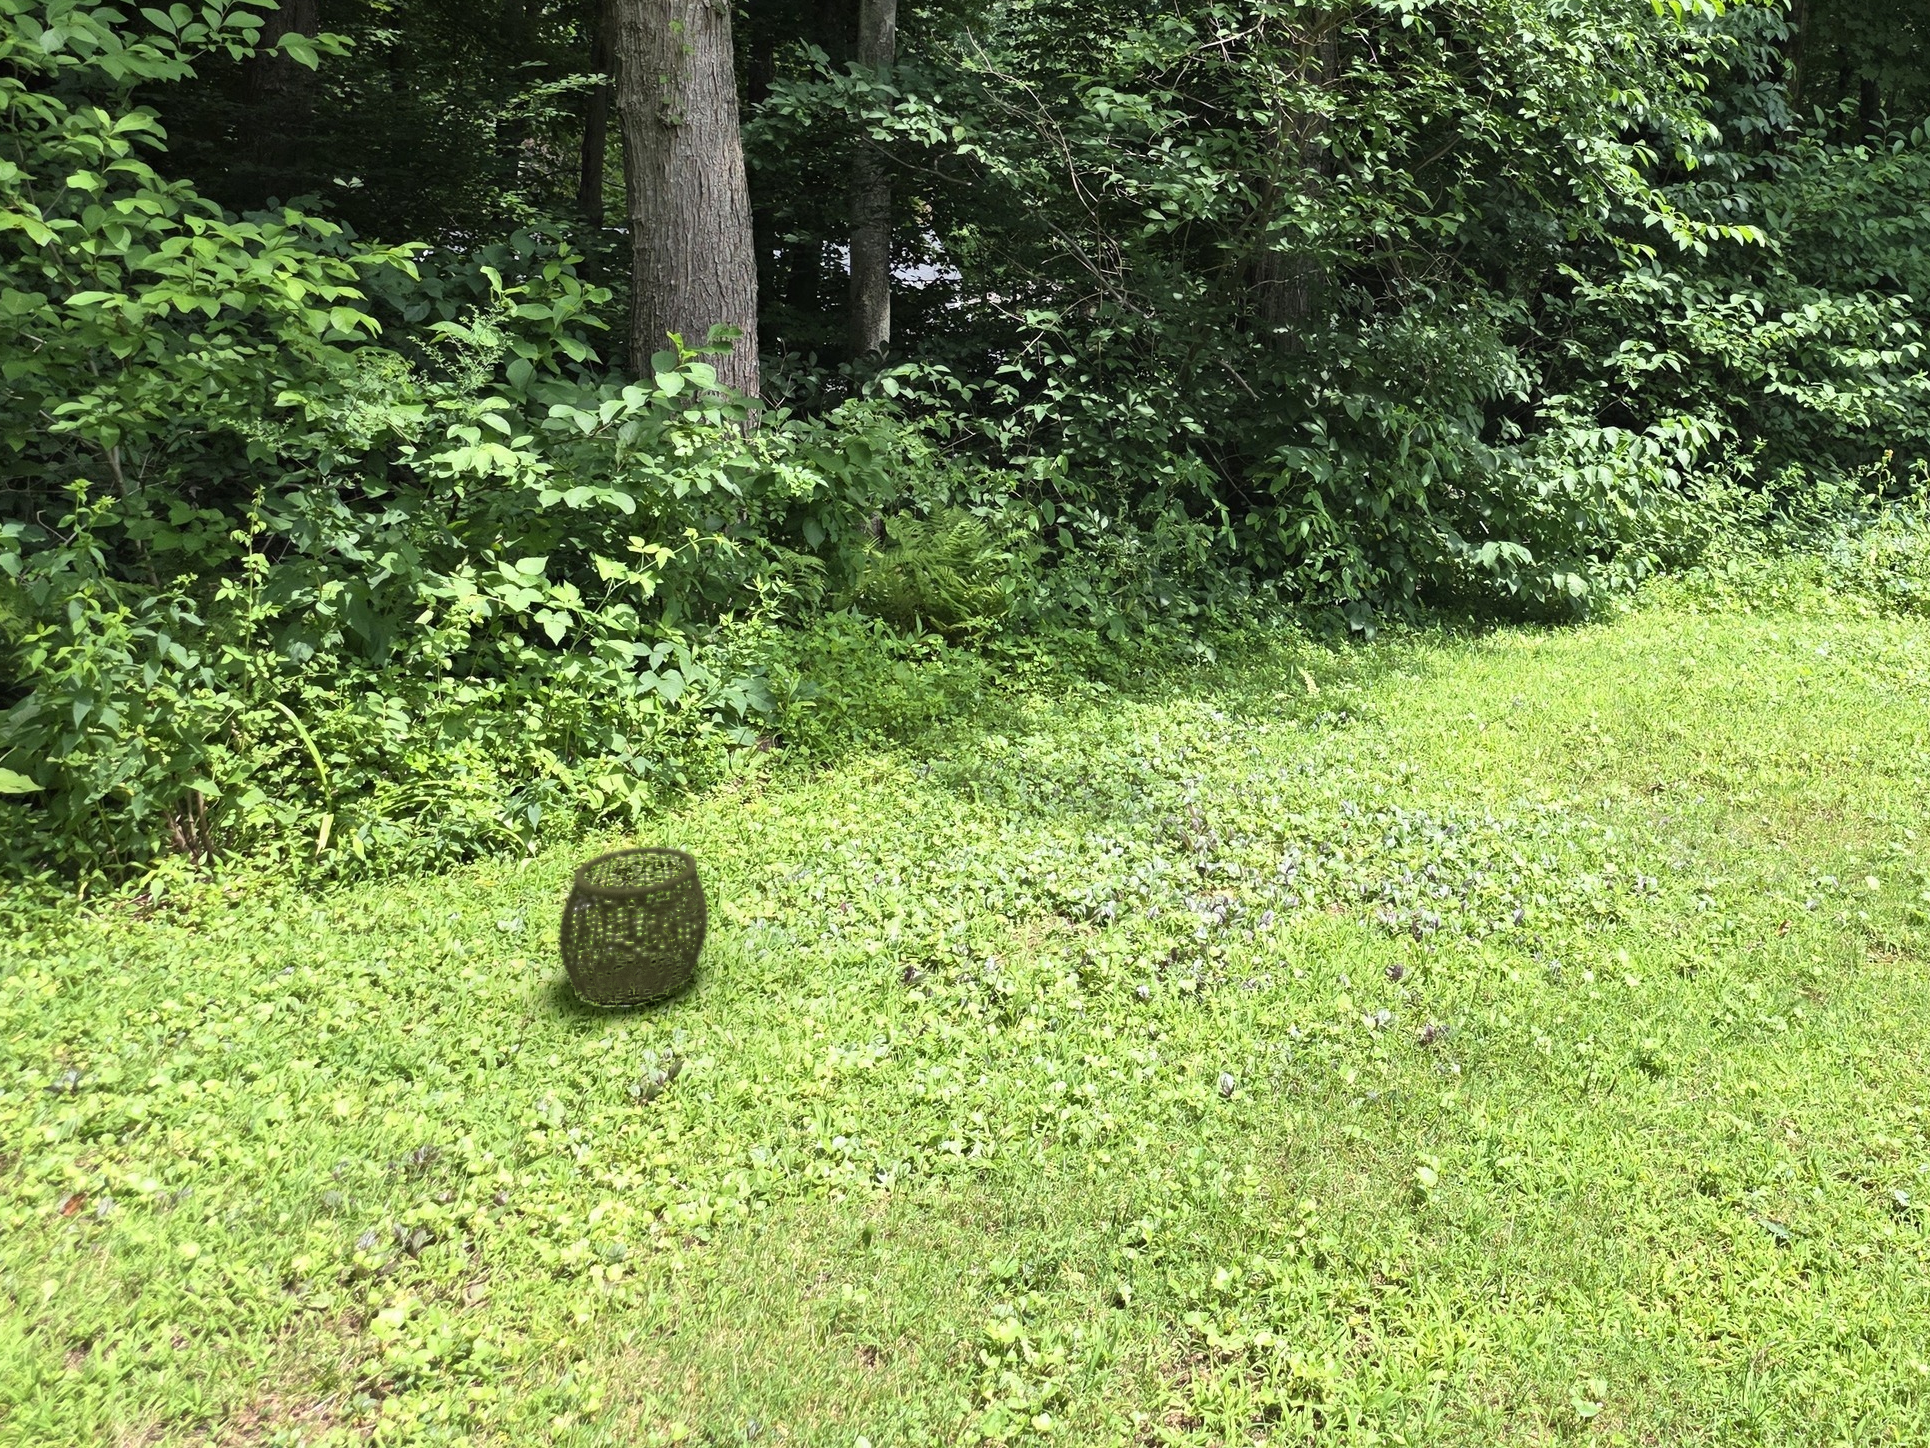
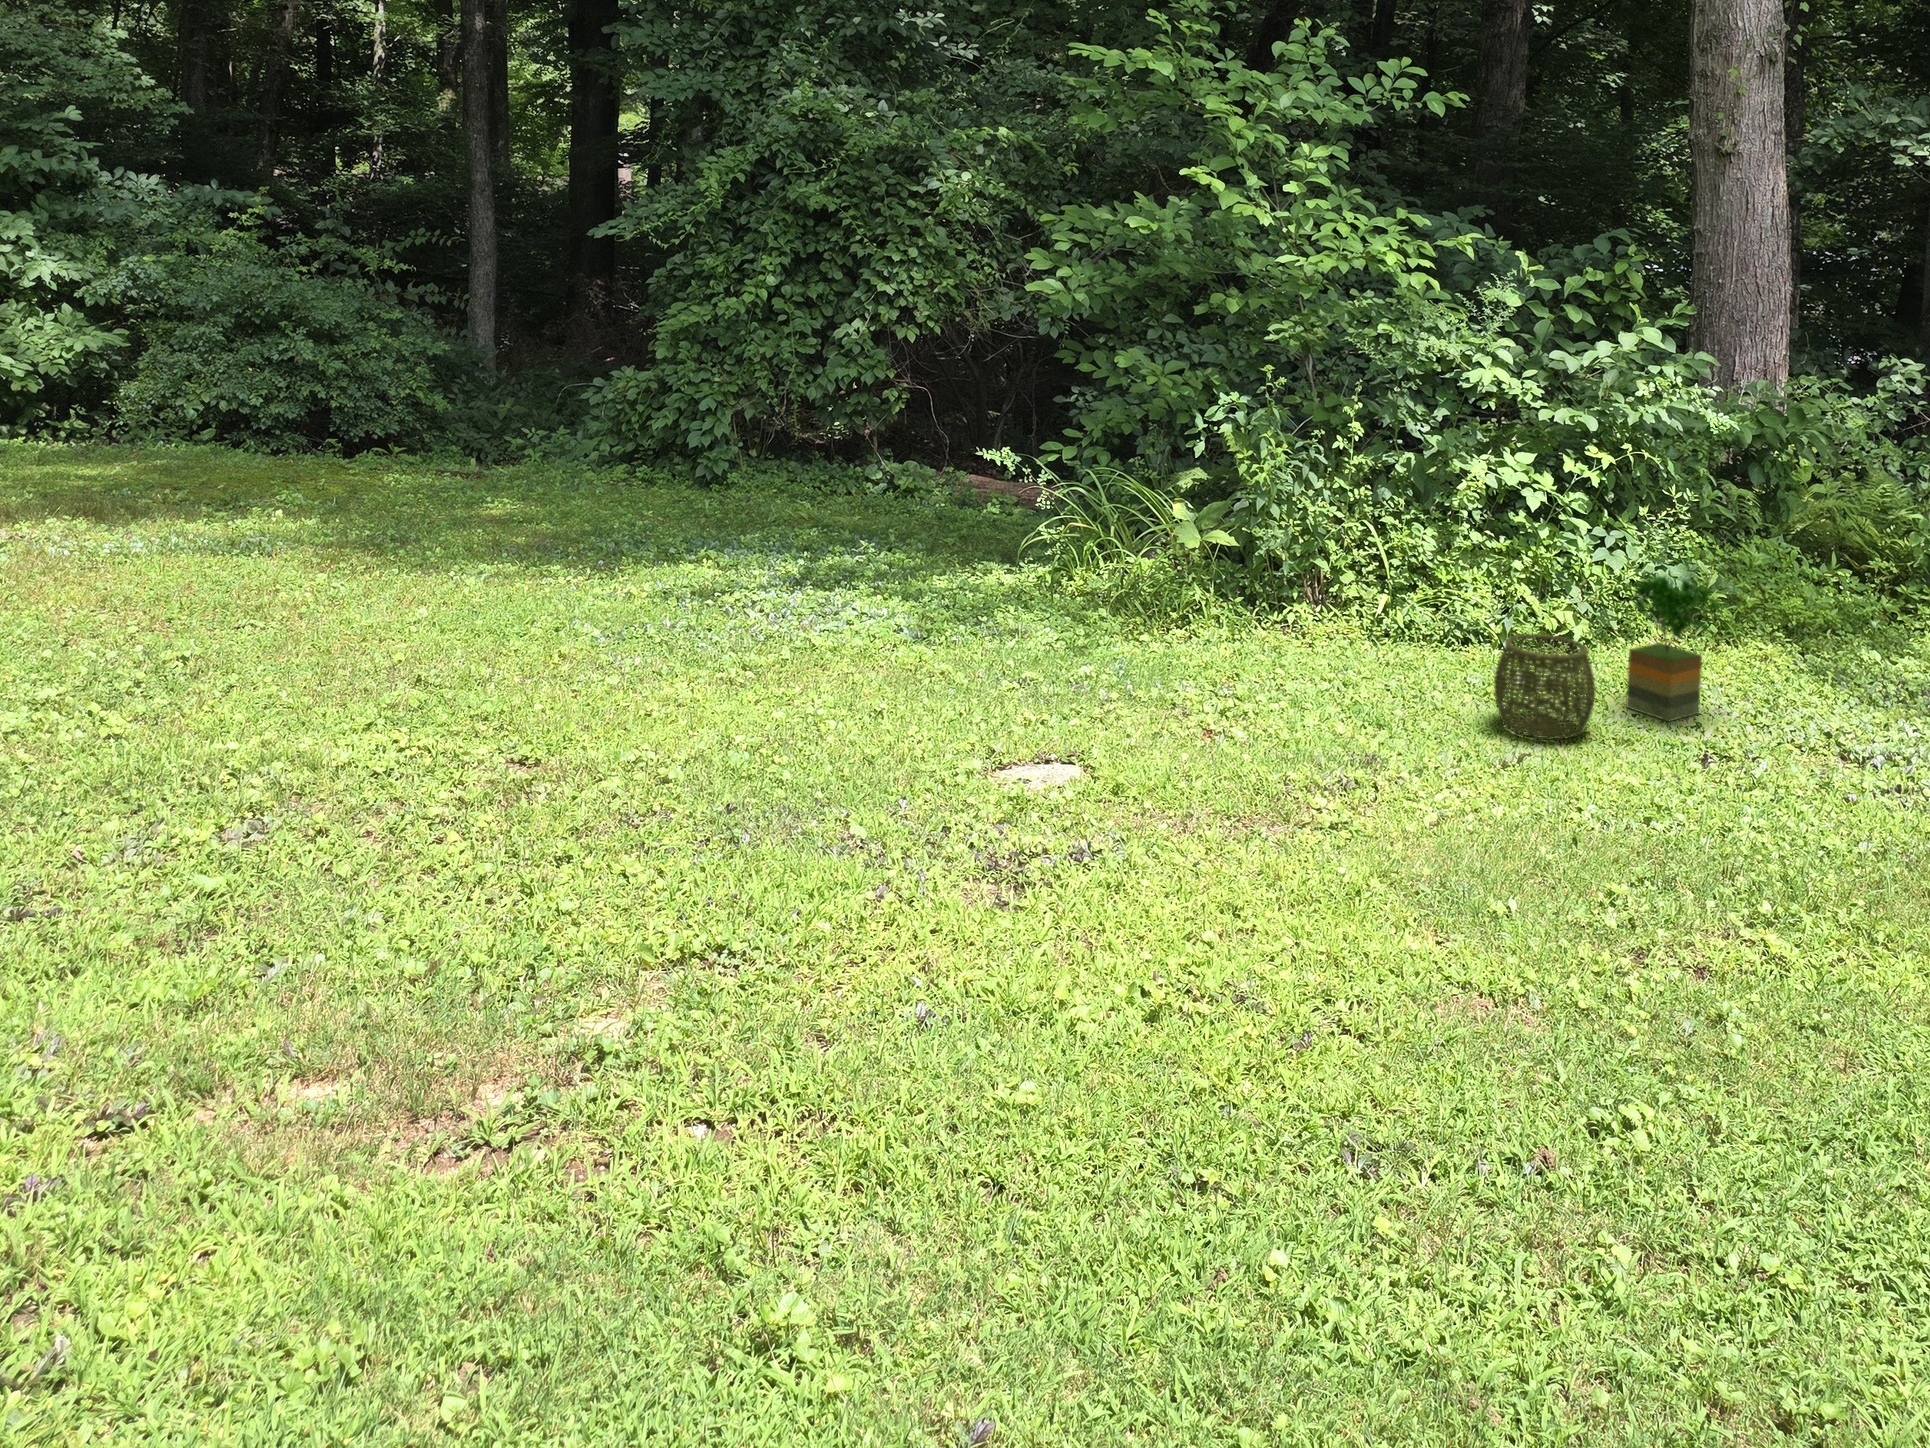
potted tree: none [732,721,852,913] -> present [1626,576,1720,721]

